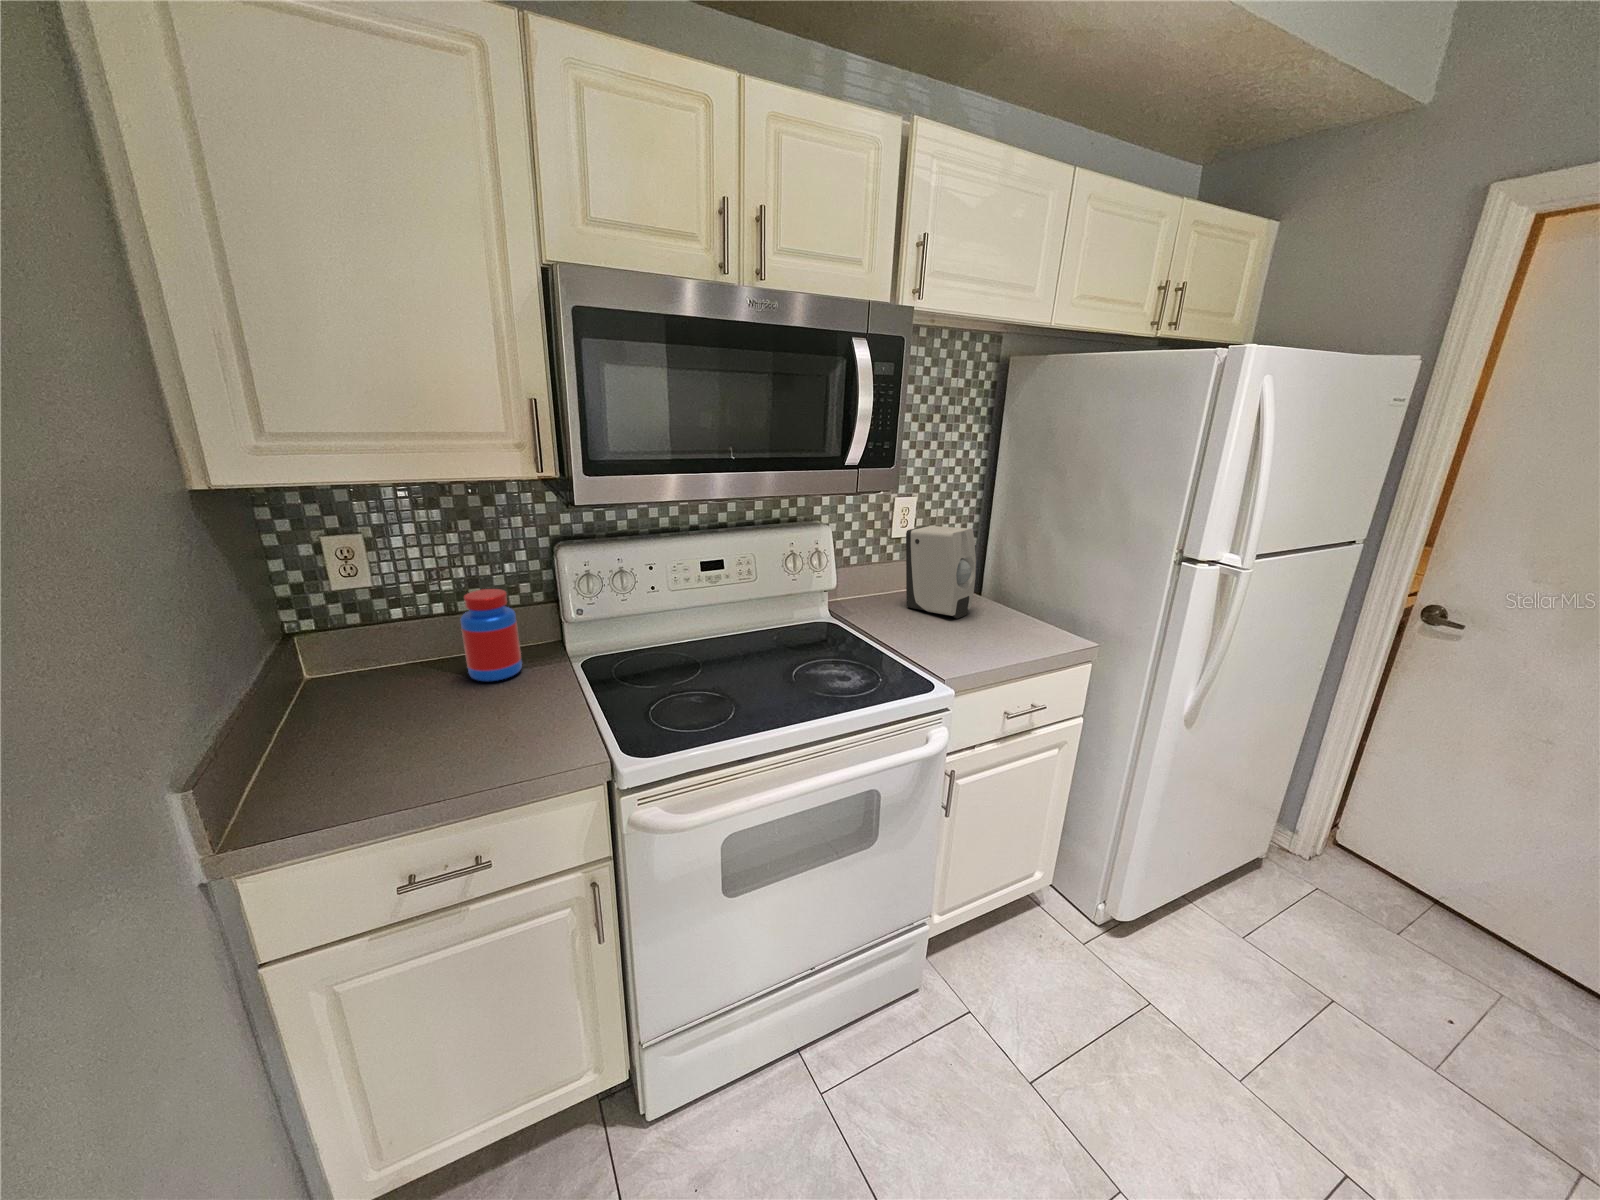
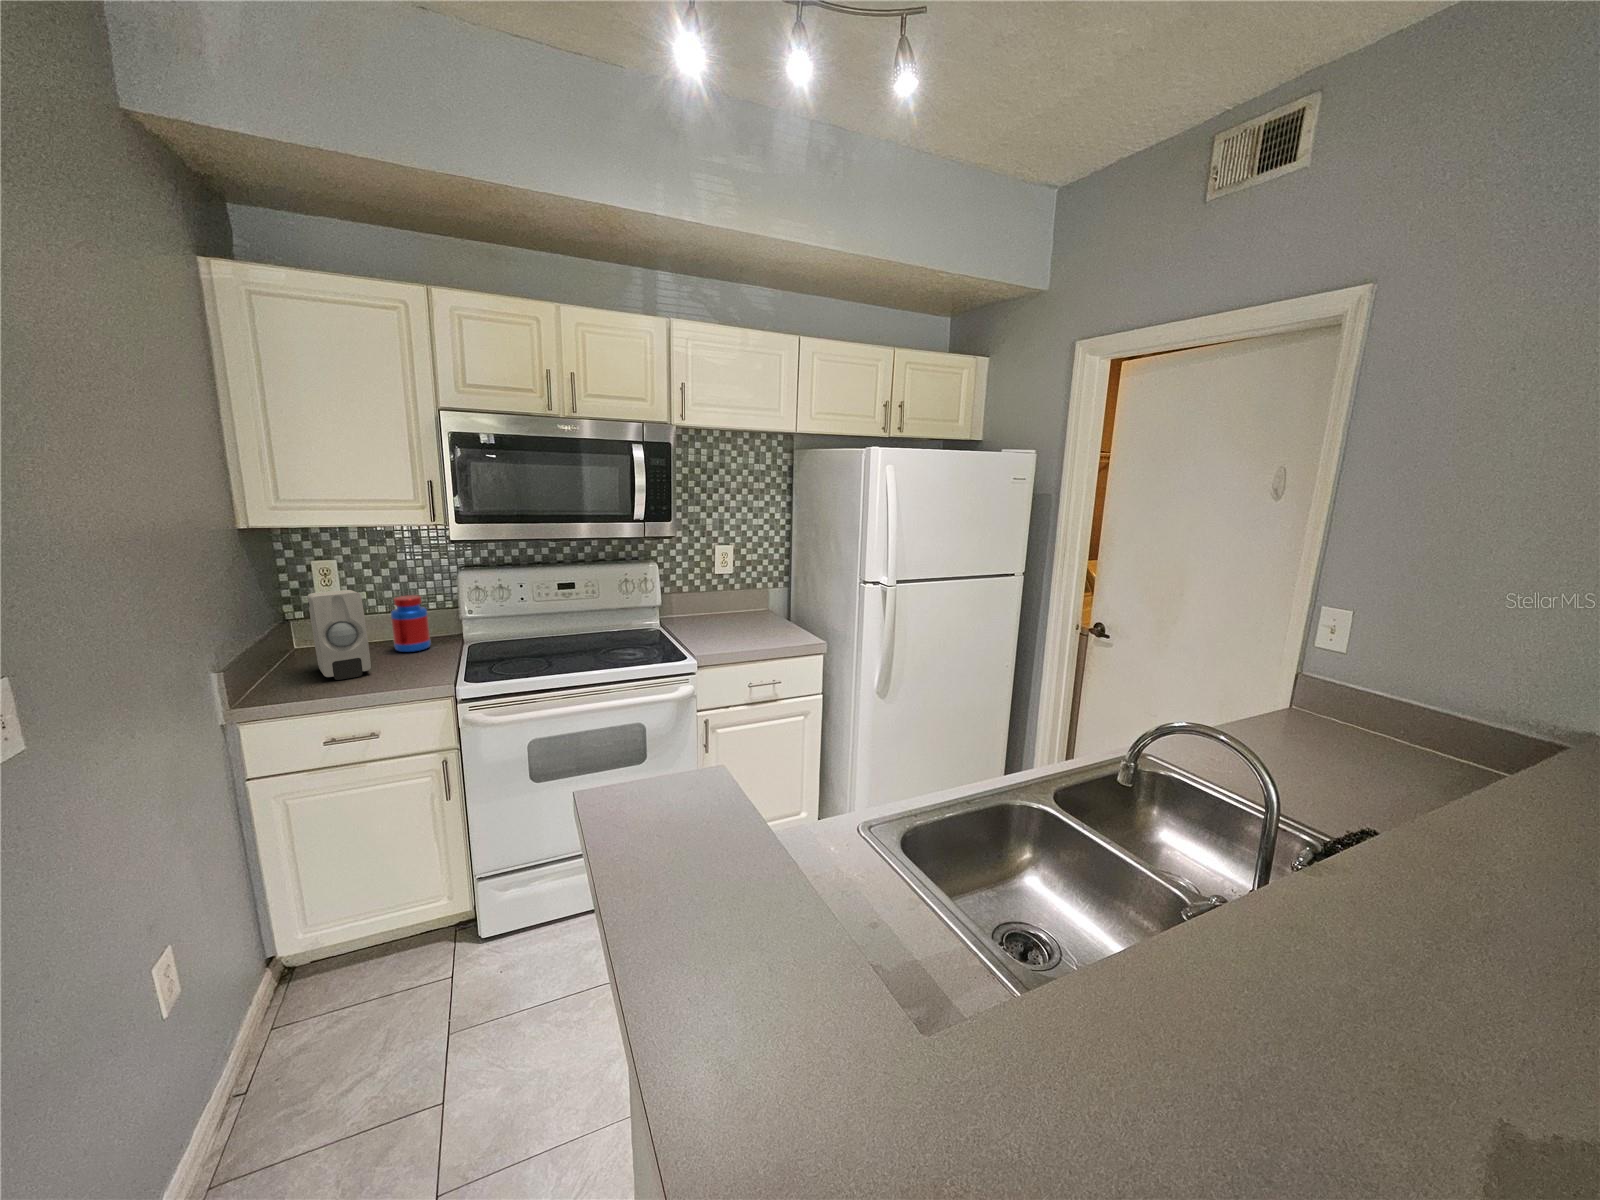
soap dispenser: present [906,526,976,618] -> present [307,590,371,680]

